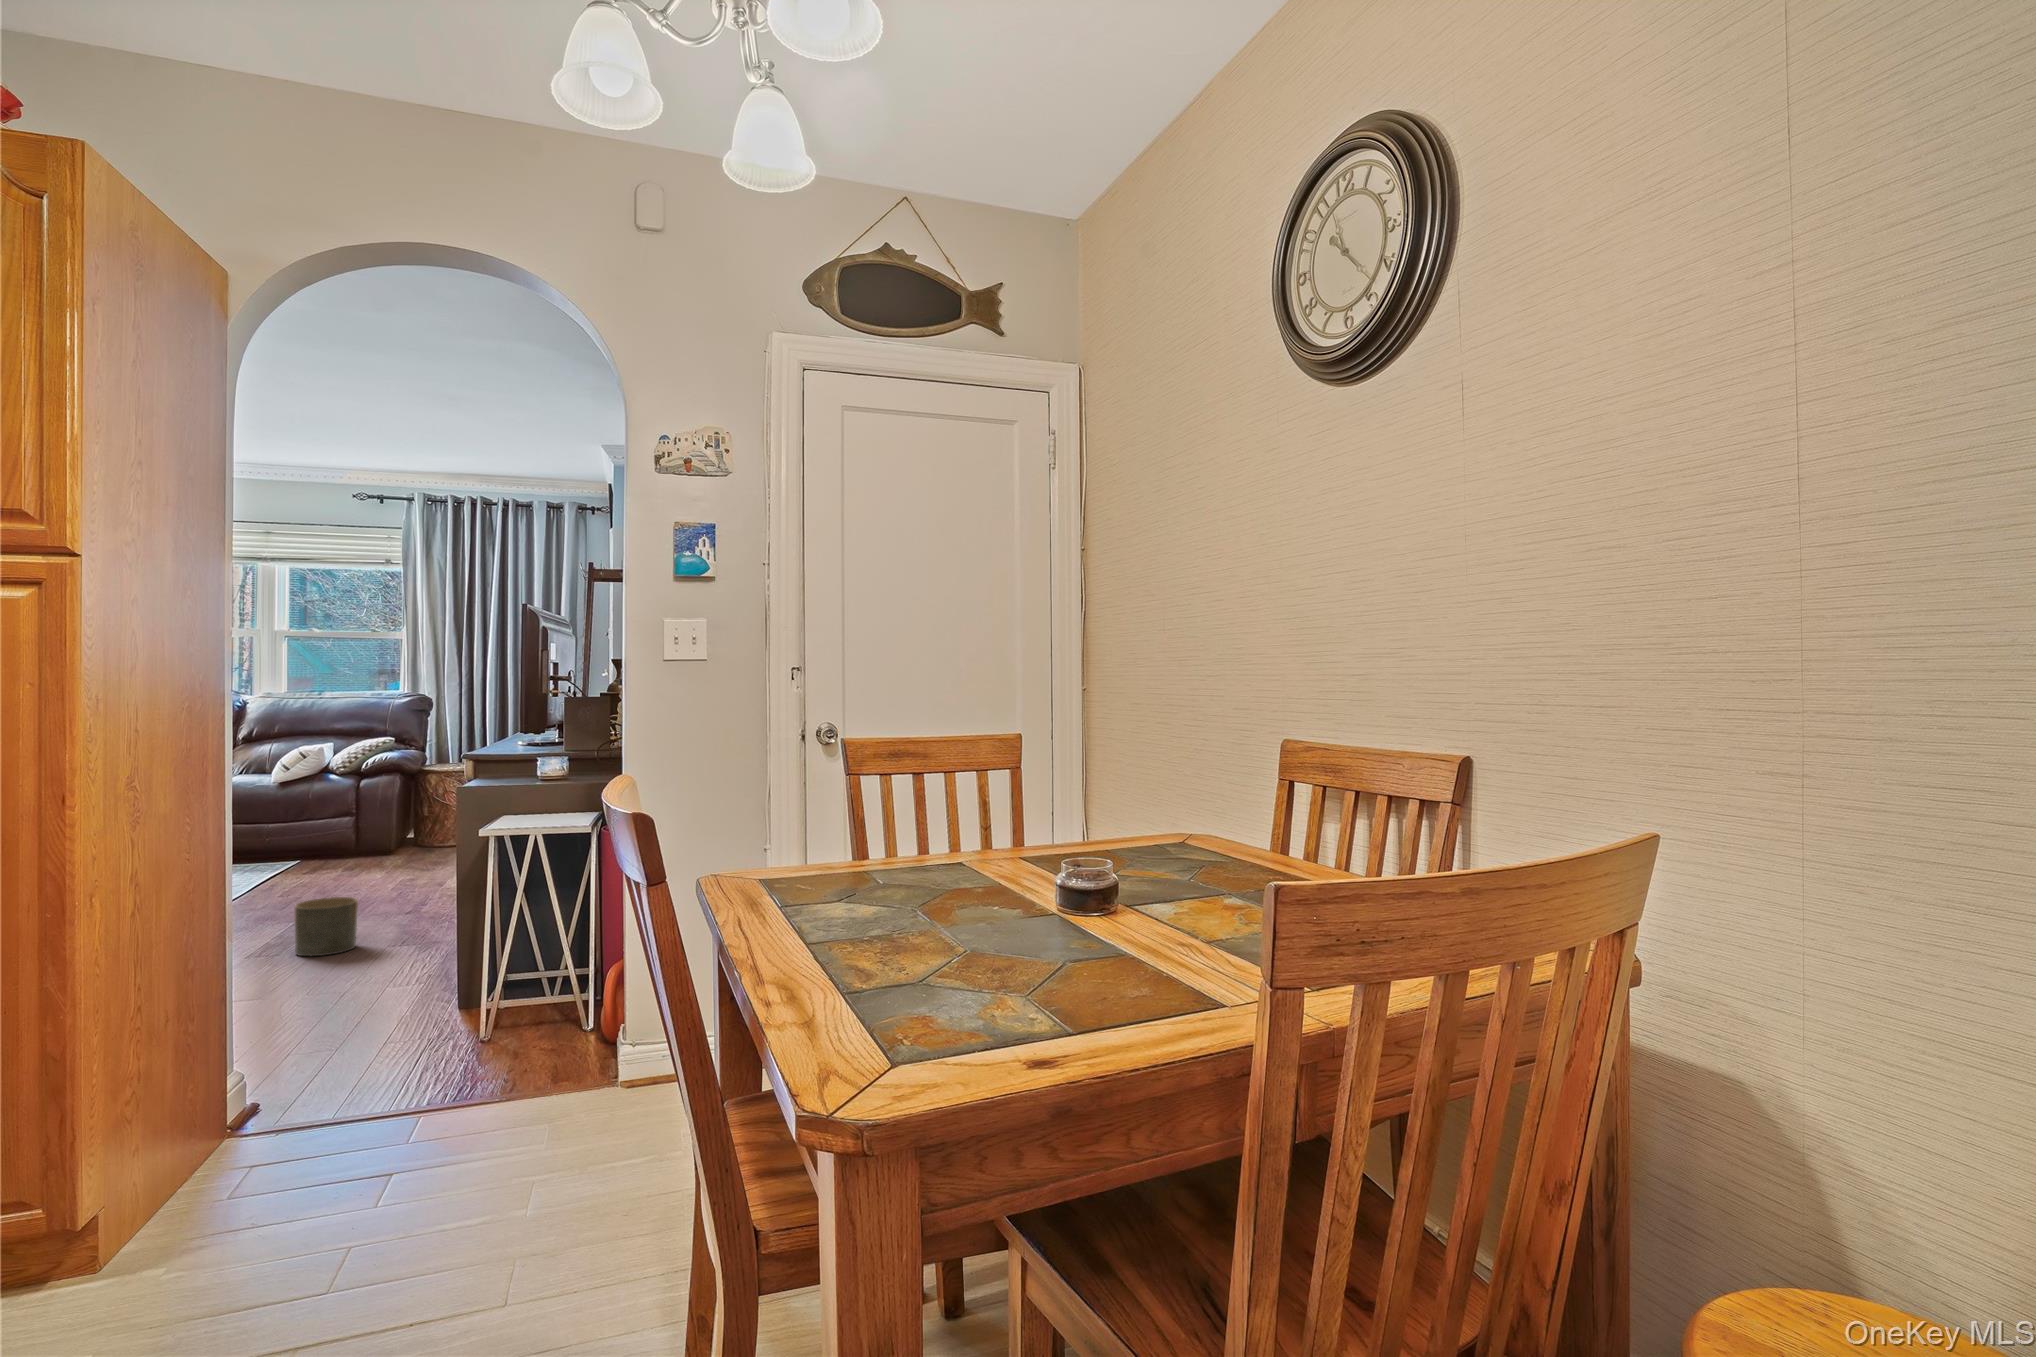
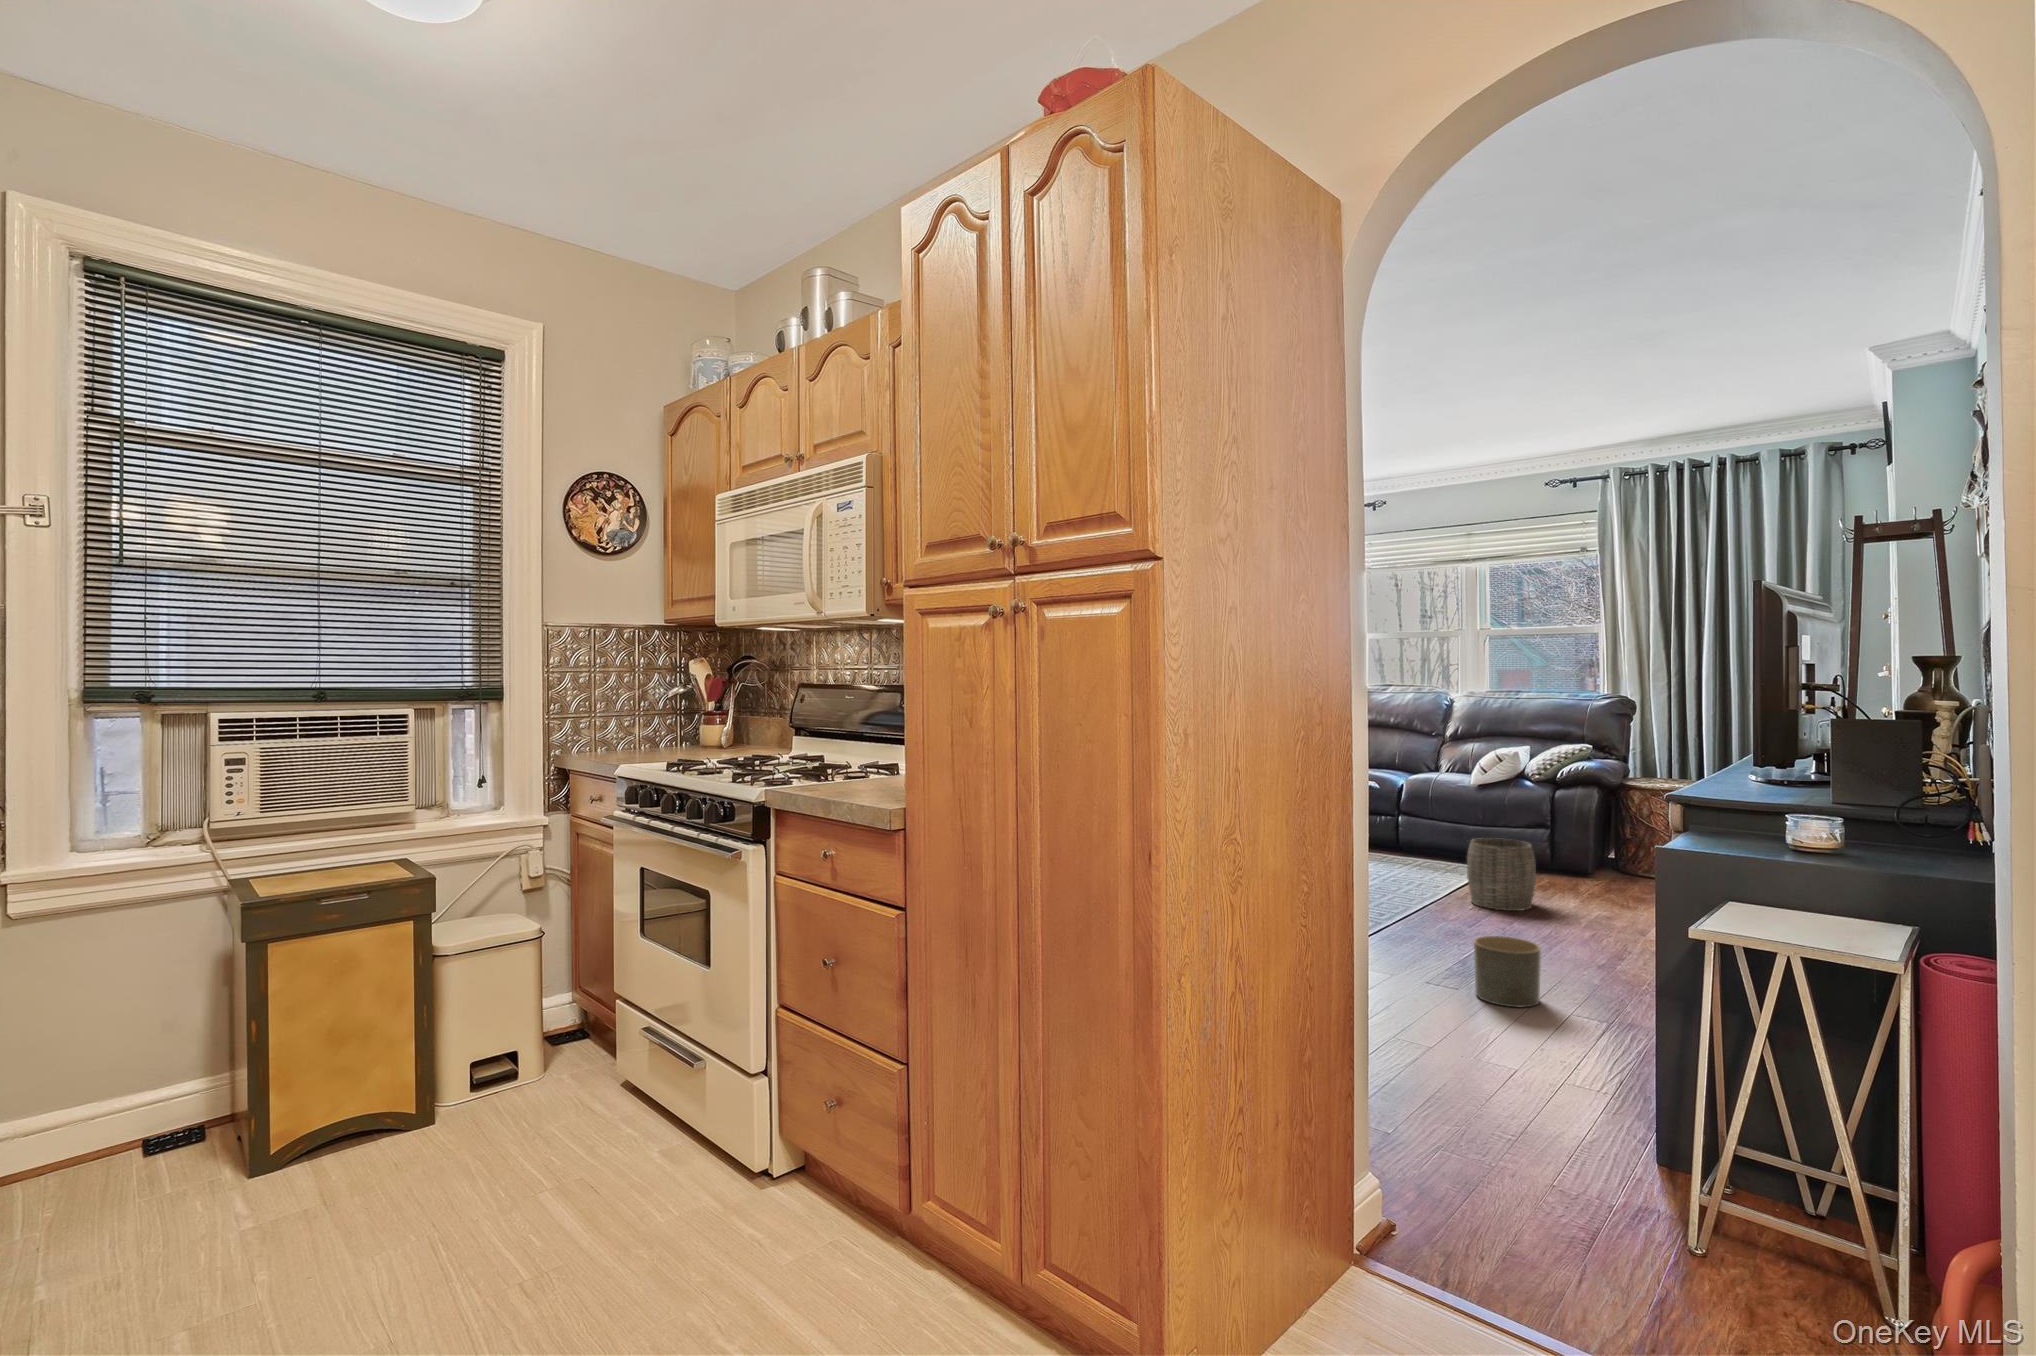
woven basket: none [273,826,344,893] -> present [1467,838,1536,911]

